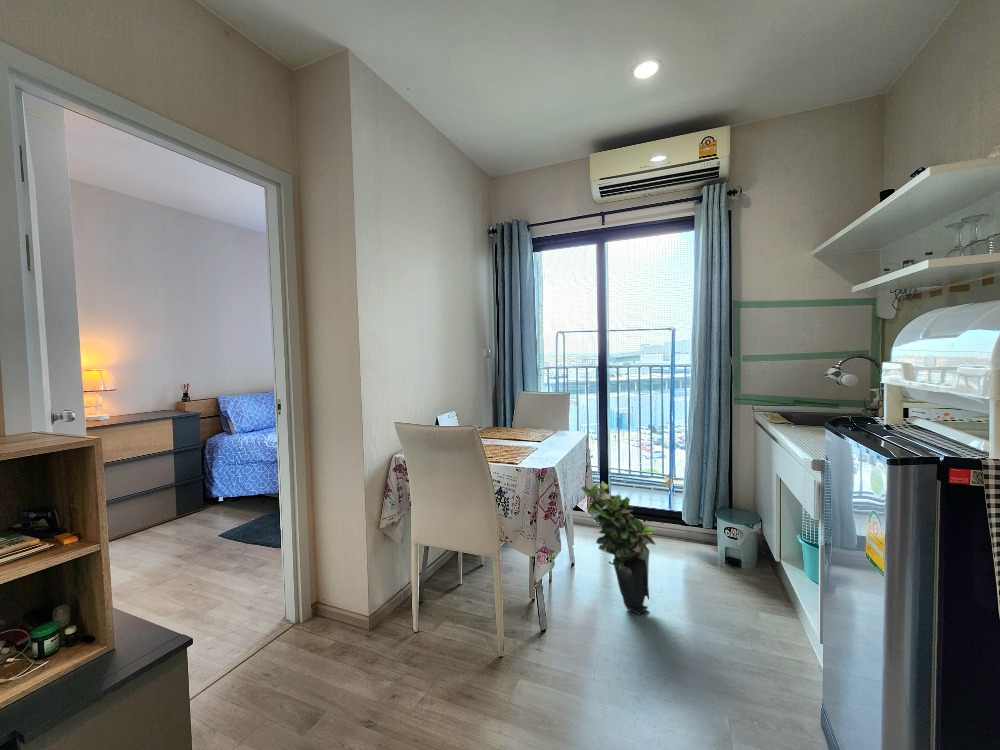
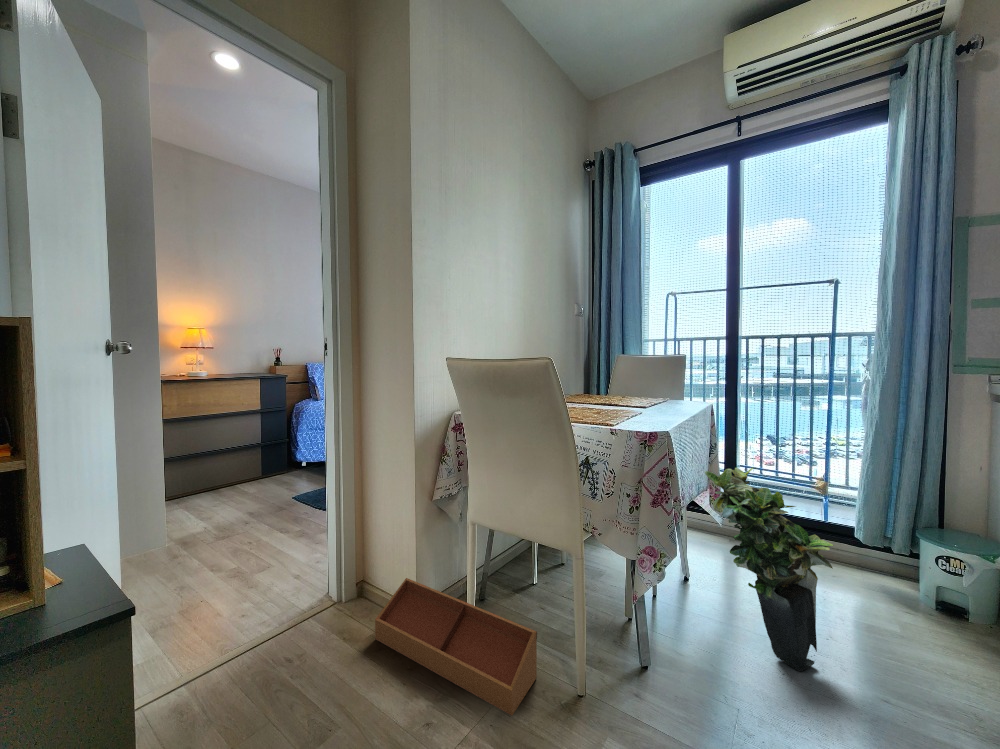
storage bin: none [338,594,469,678] -> present [375,578,537,716]

